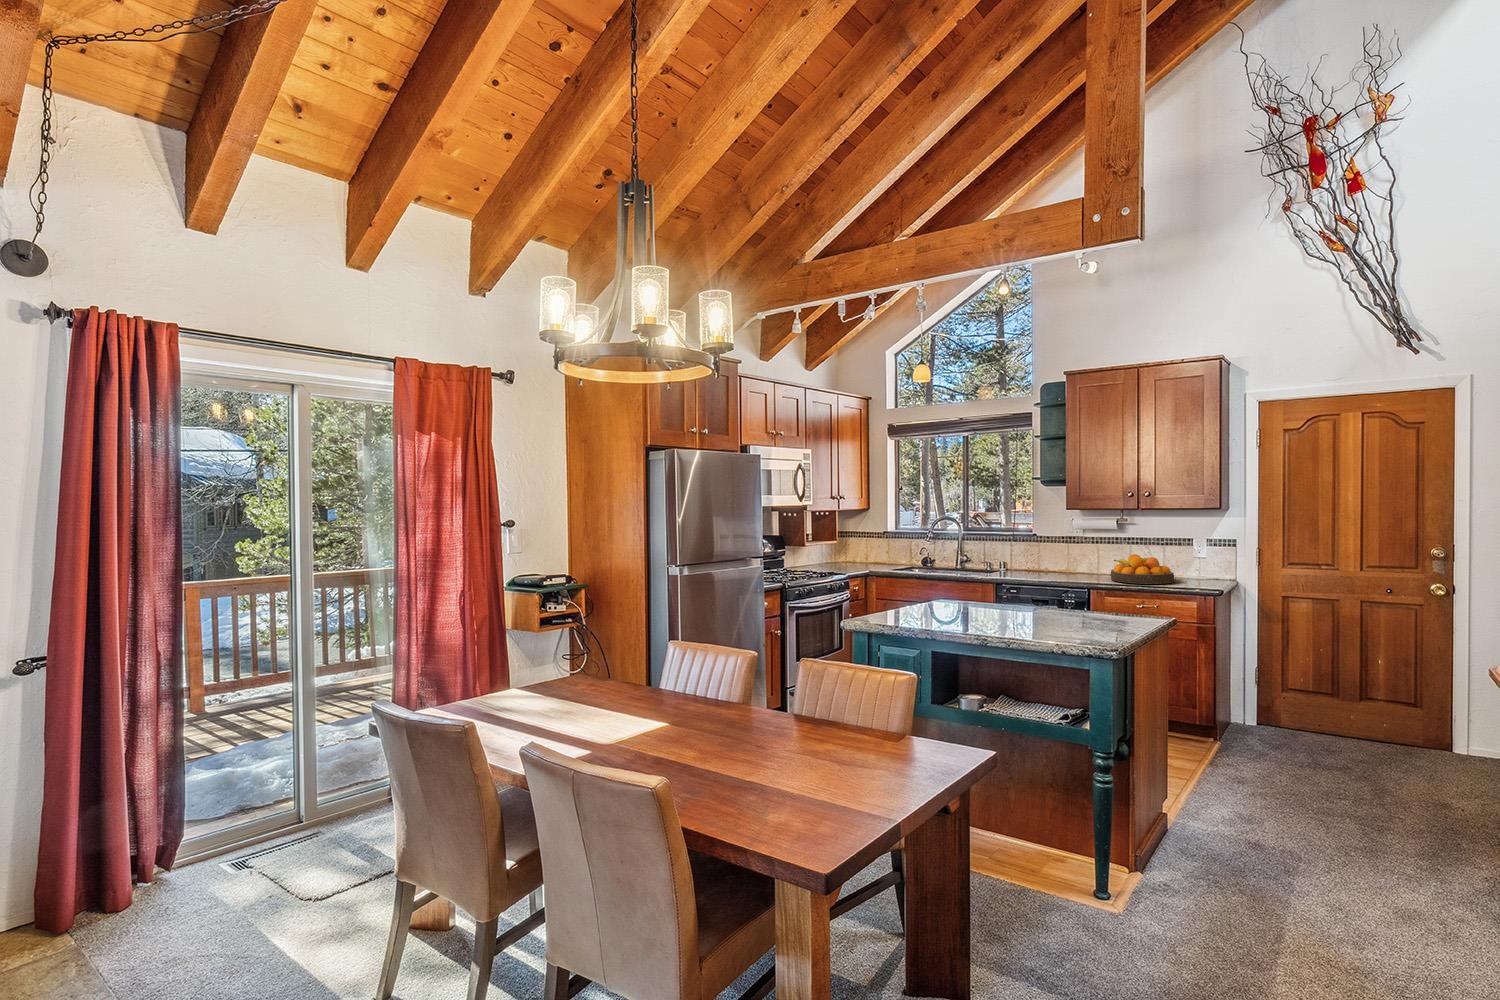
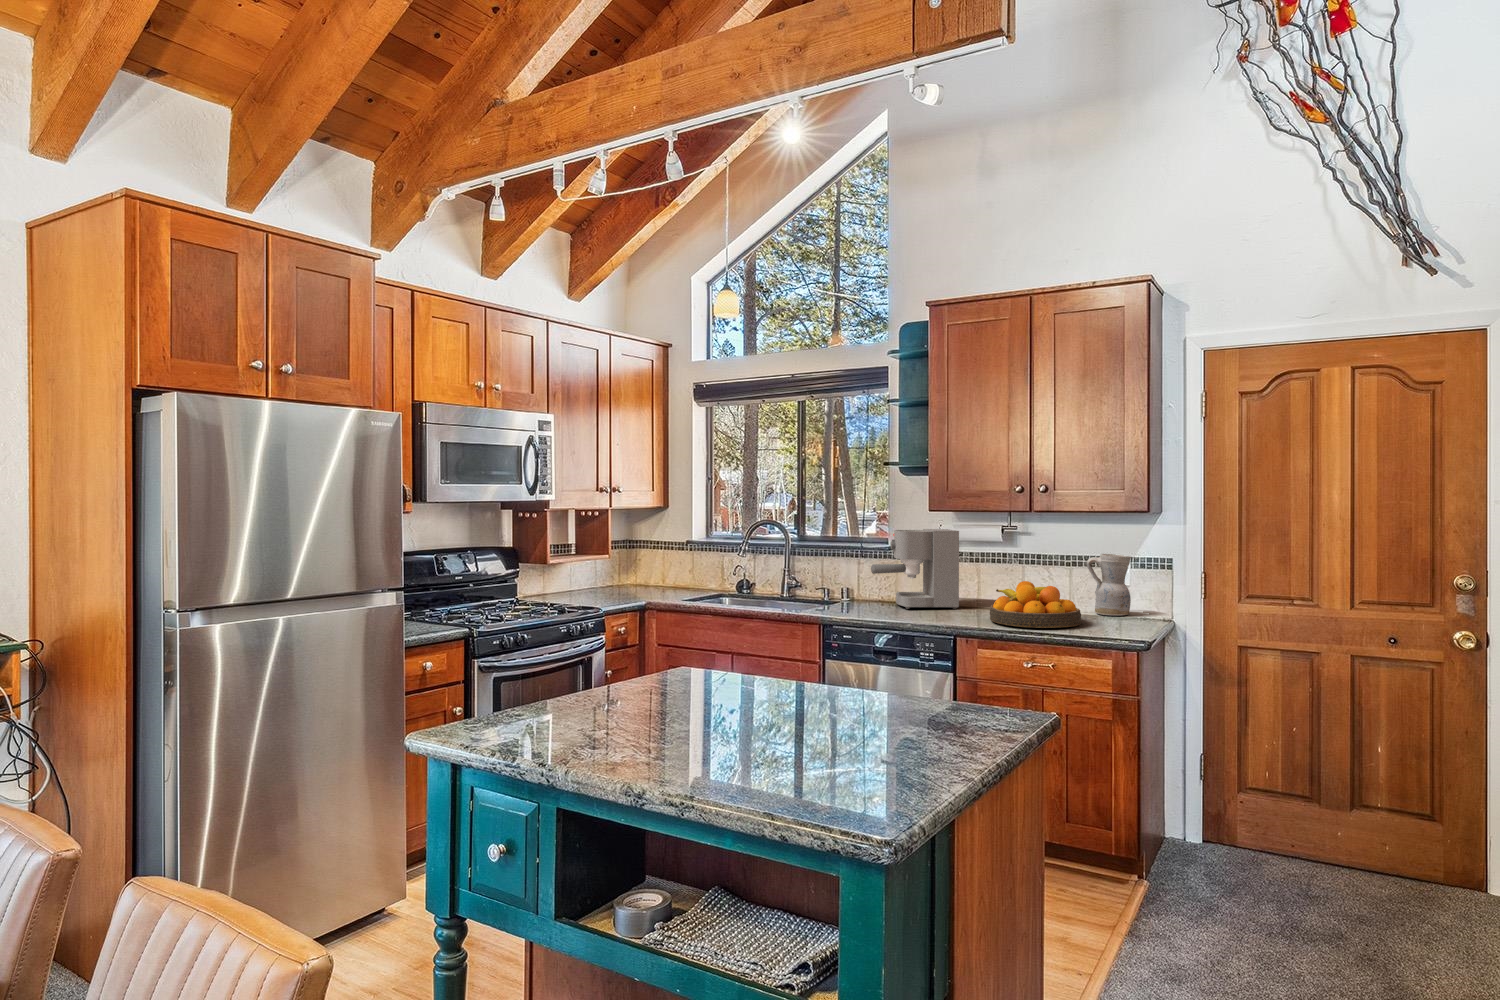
coffee maker: none [1024,520,1086,573] -> present [871,529,959,609]
ceramic pitcher: none [1176,536,1207,577] -> present [1087,554,1131,616]

